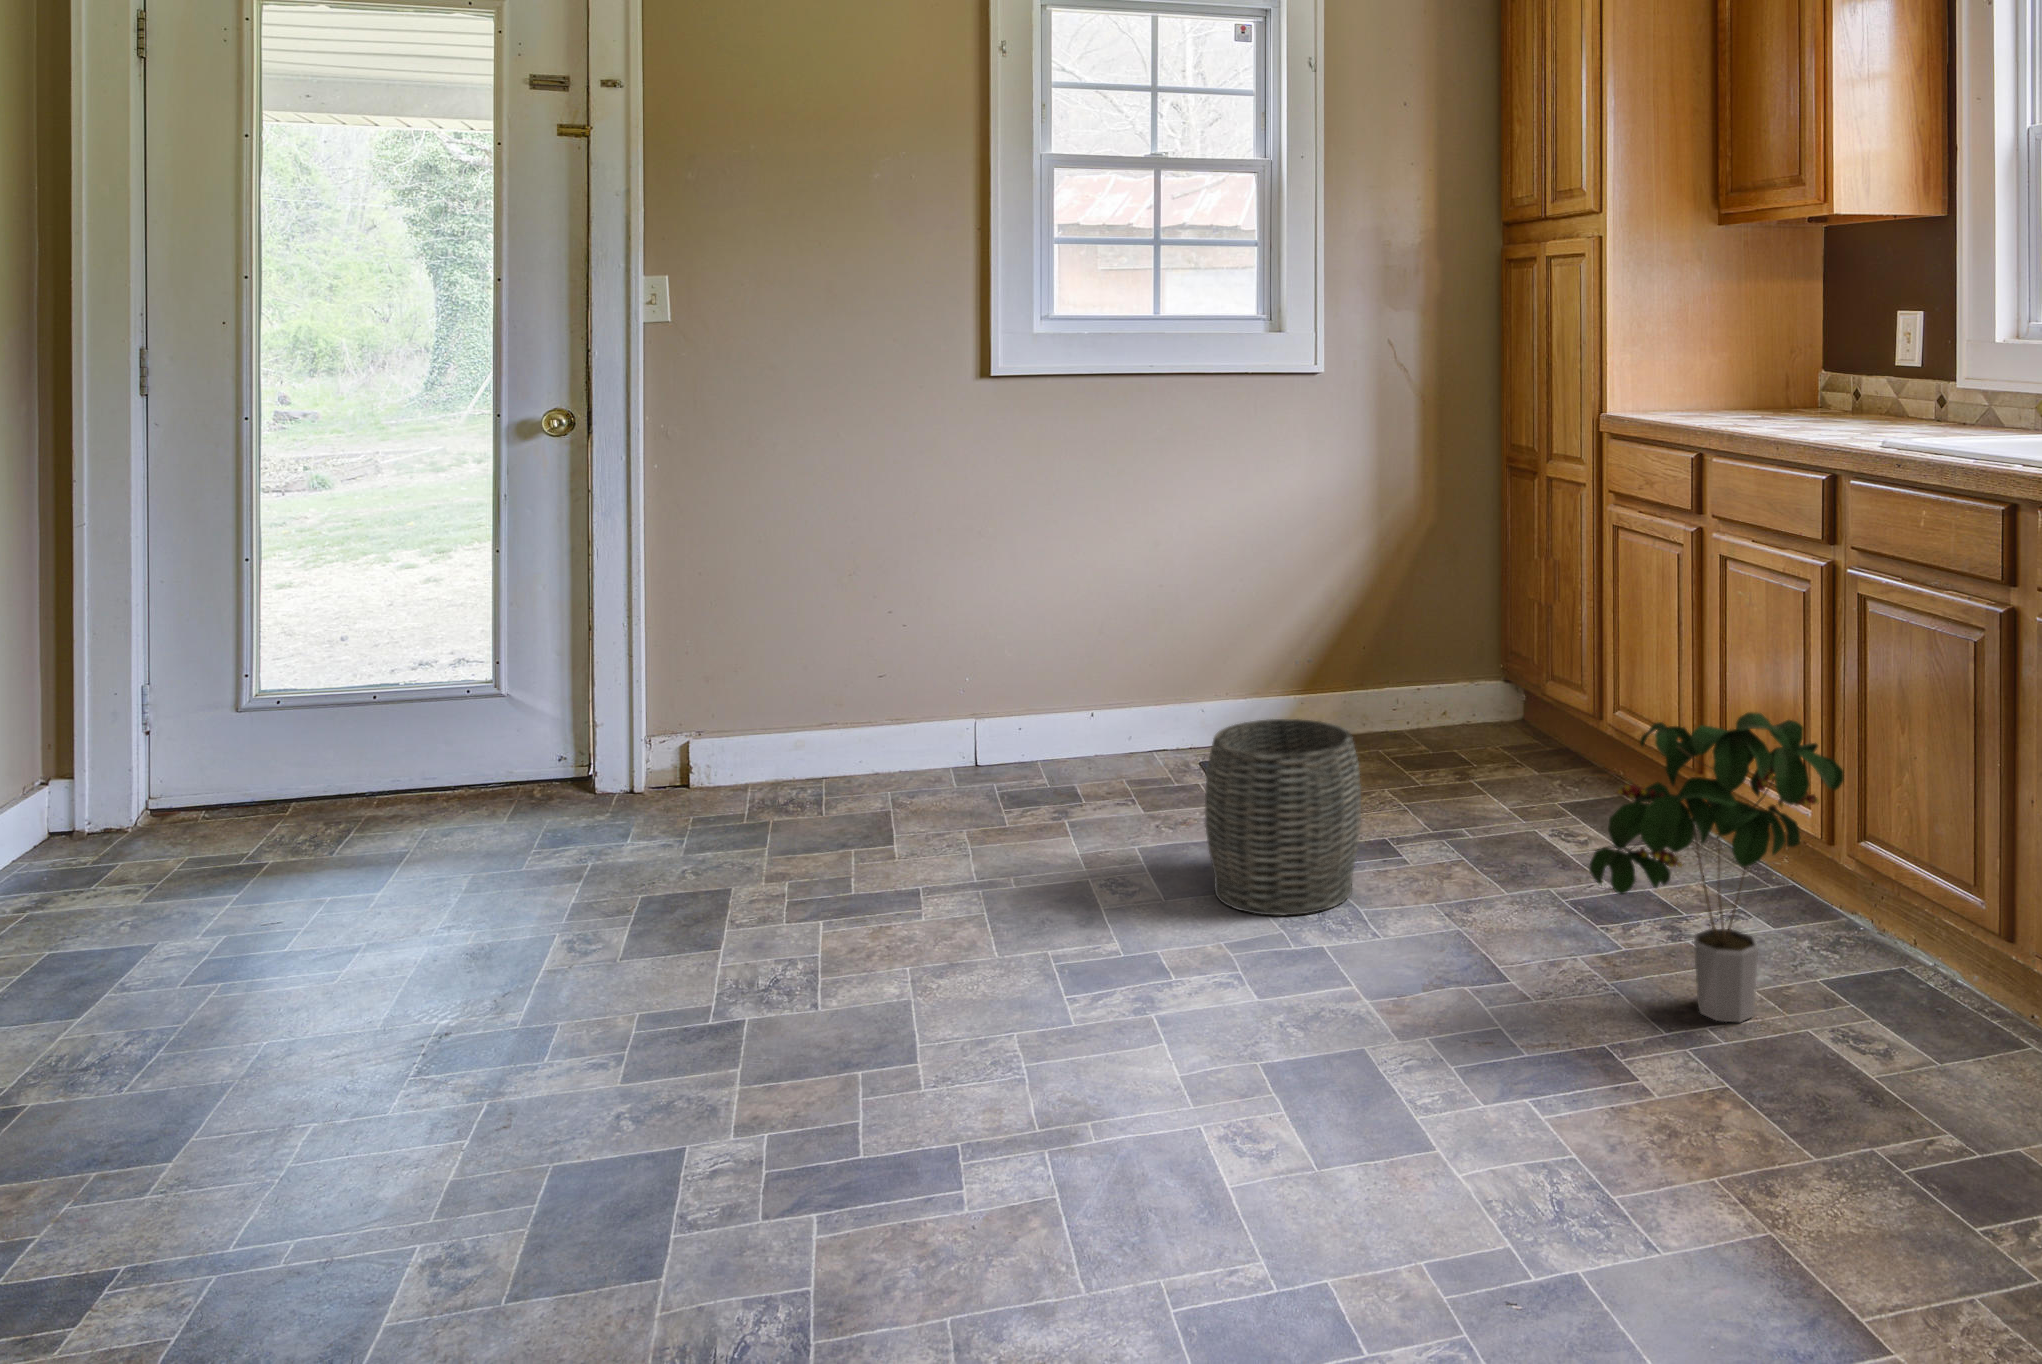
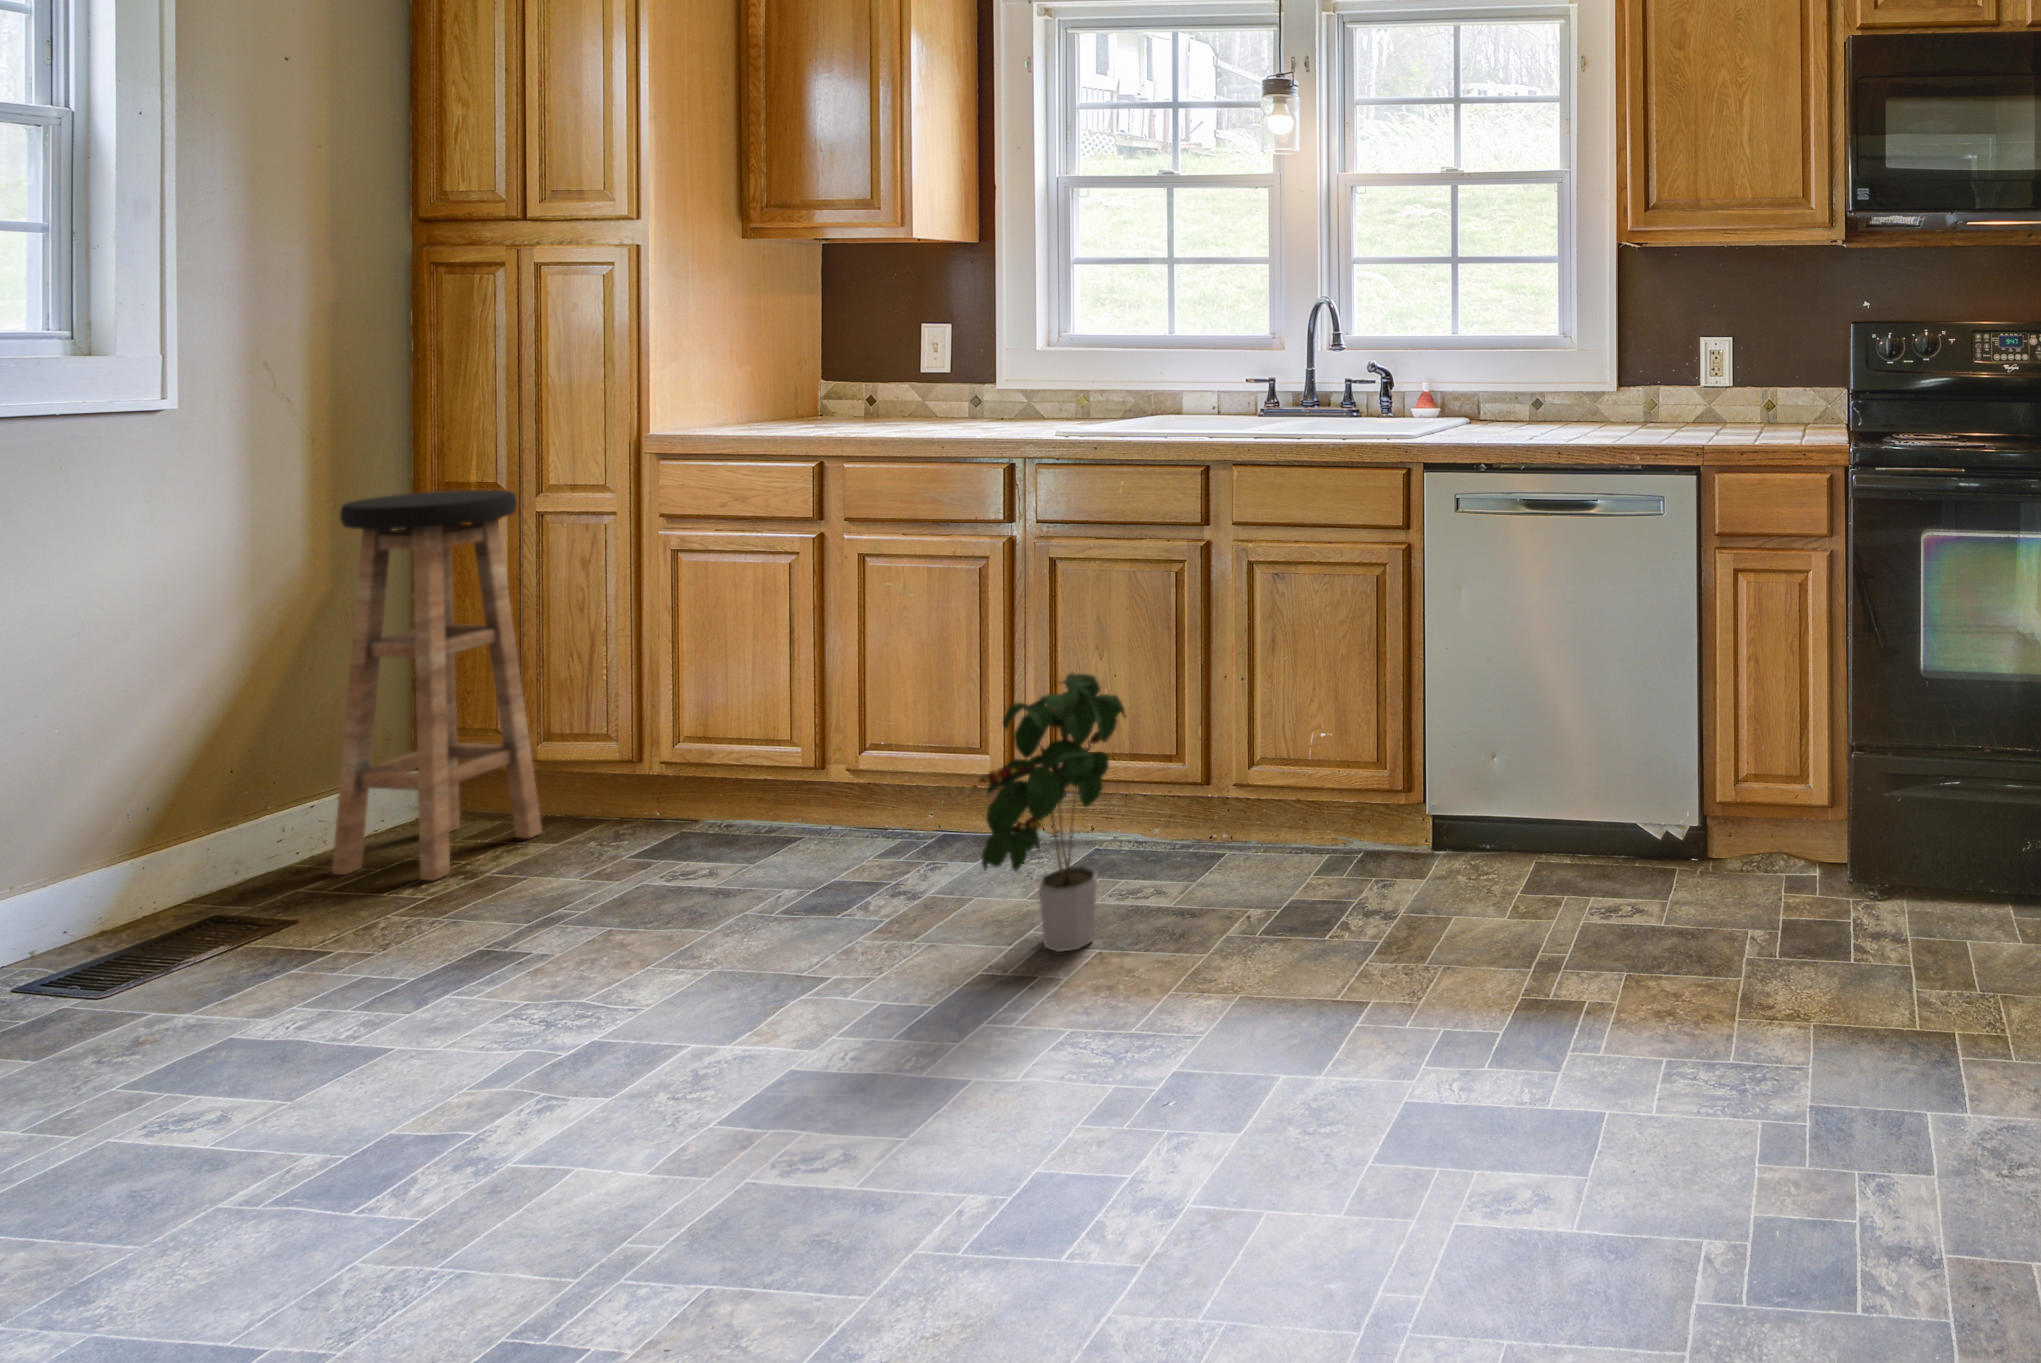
bar stool: none [1416,453,1538,767] -> present [332,490,542,881]
woven basket: present [1205,719,1361,915] -> none [288,848,563,1149]

